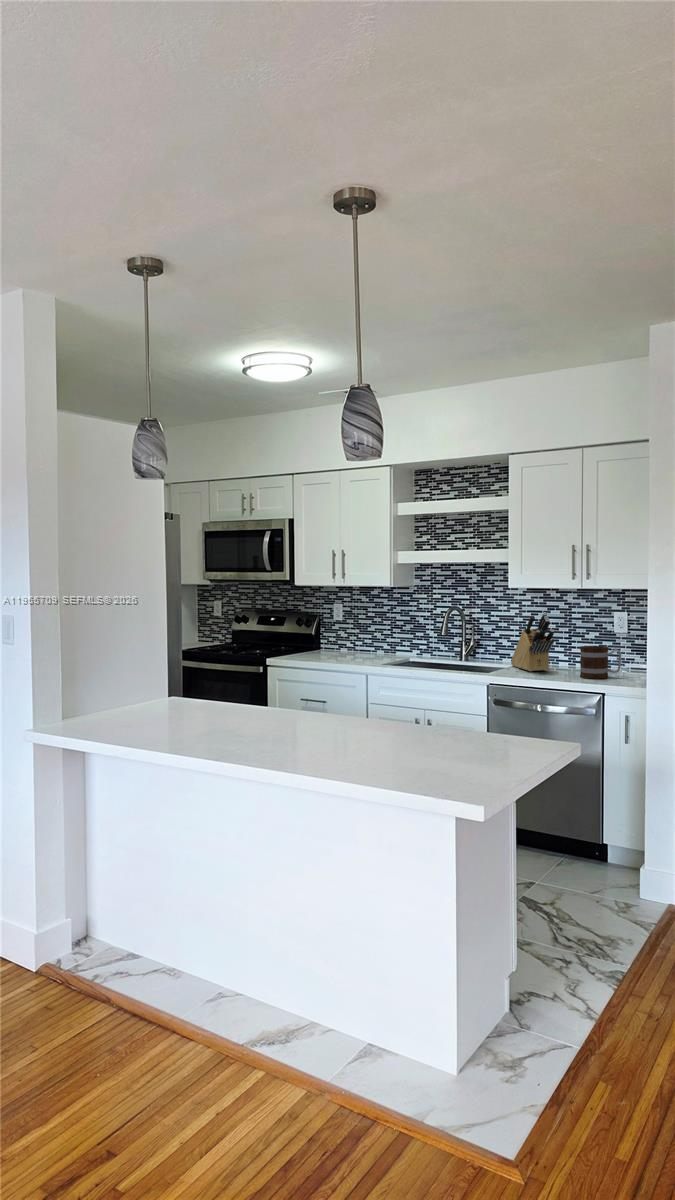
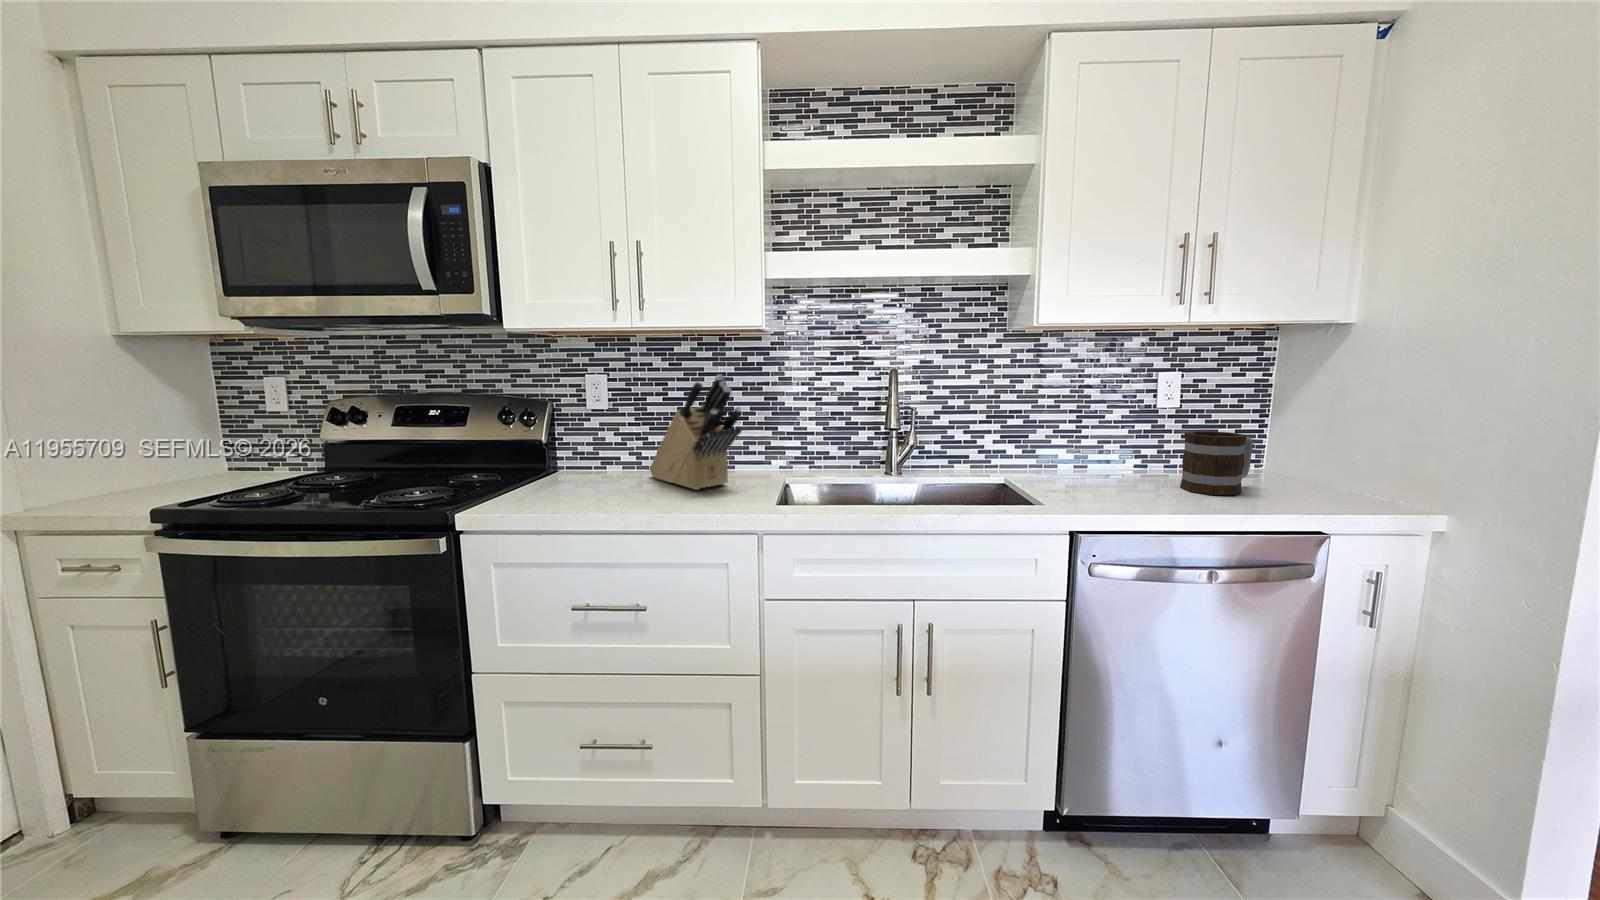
knife block: present [511,612,554,671] -> present [650,375,742,490]

